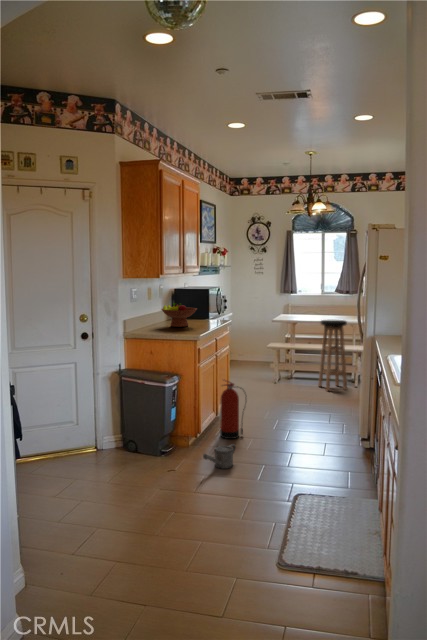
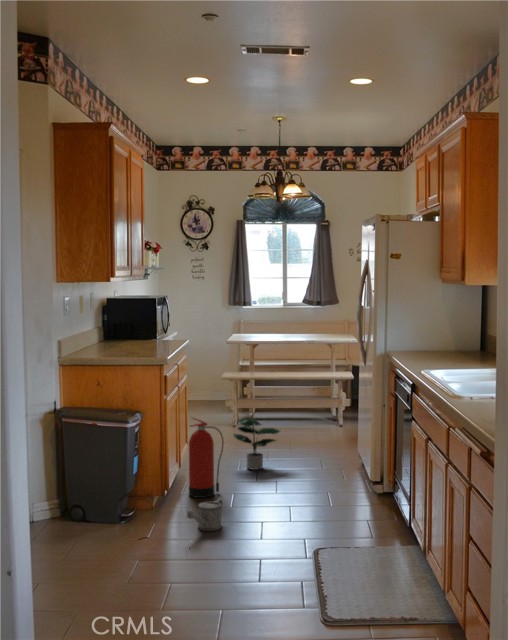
fruit bowl: present [161,303,197,327] -> none [102,316,152,349]
bar stool: present [318,320,347,391] -> none [293,340,333,436]
potted plant: none [262,378,298,417] -> present [233,418,280,470]

